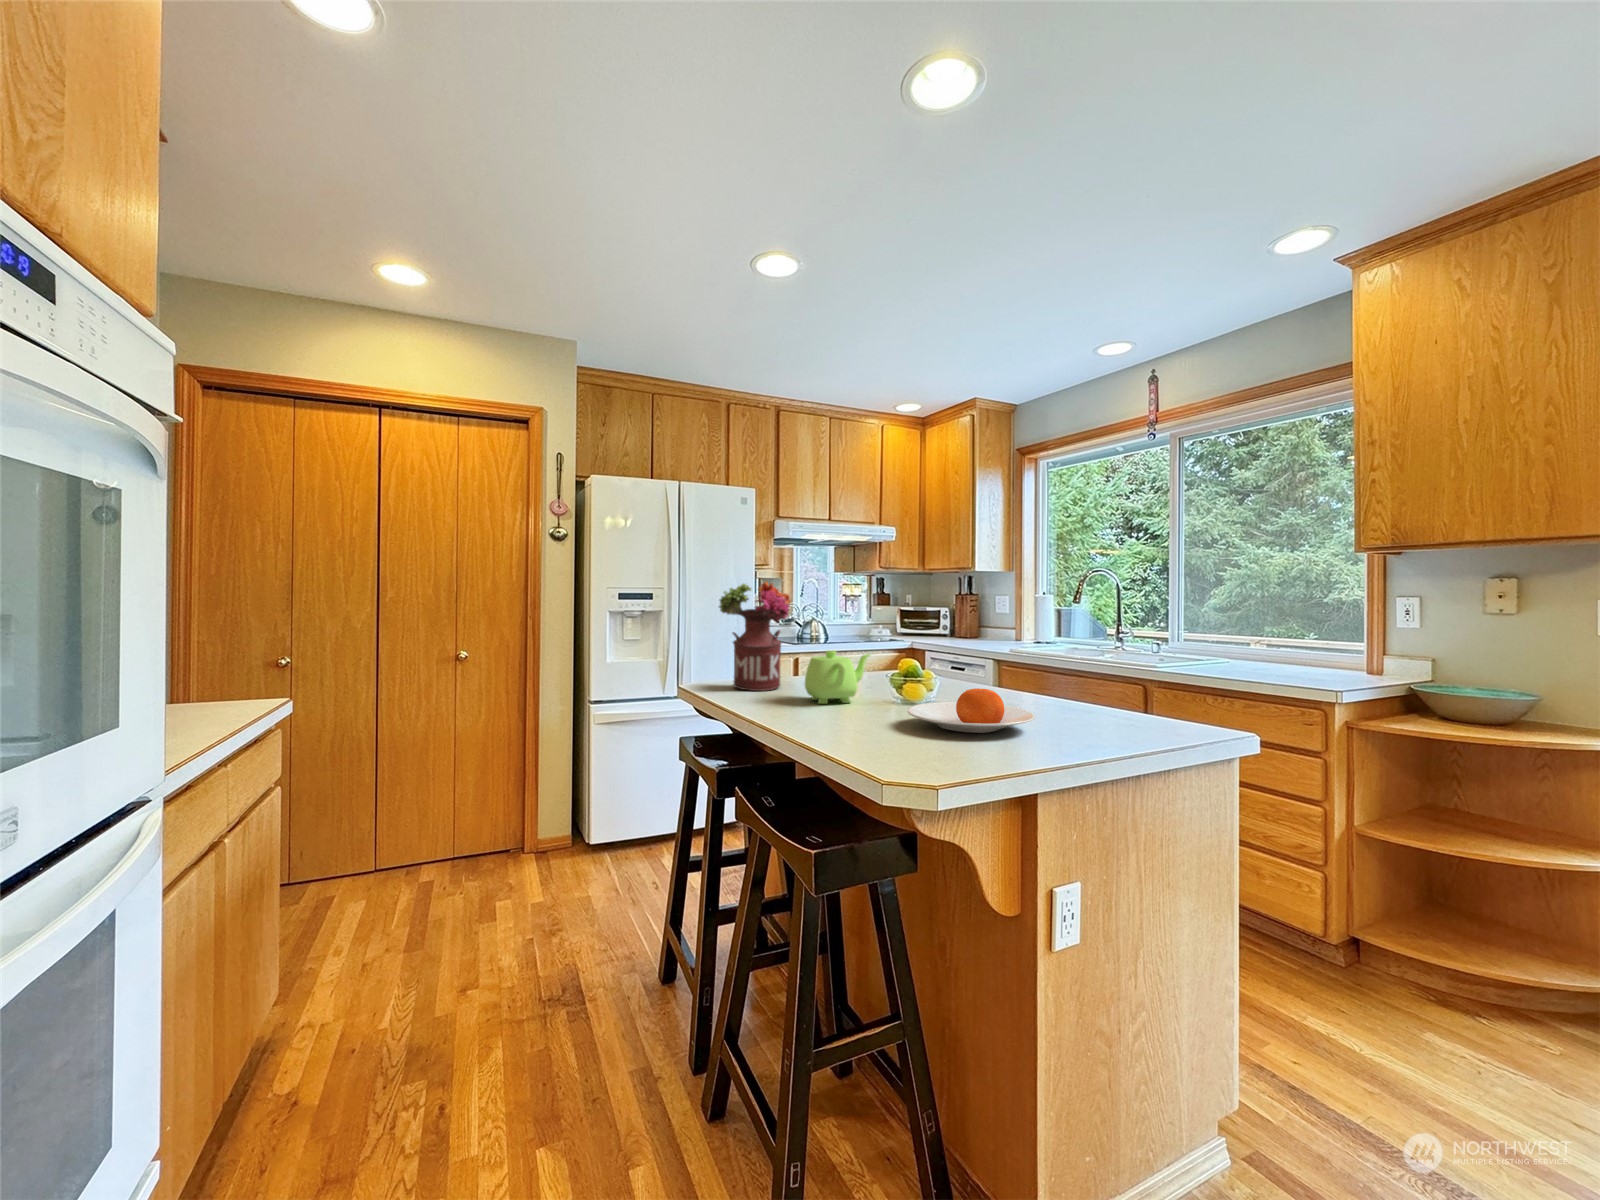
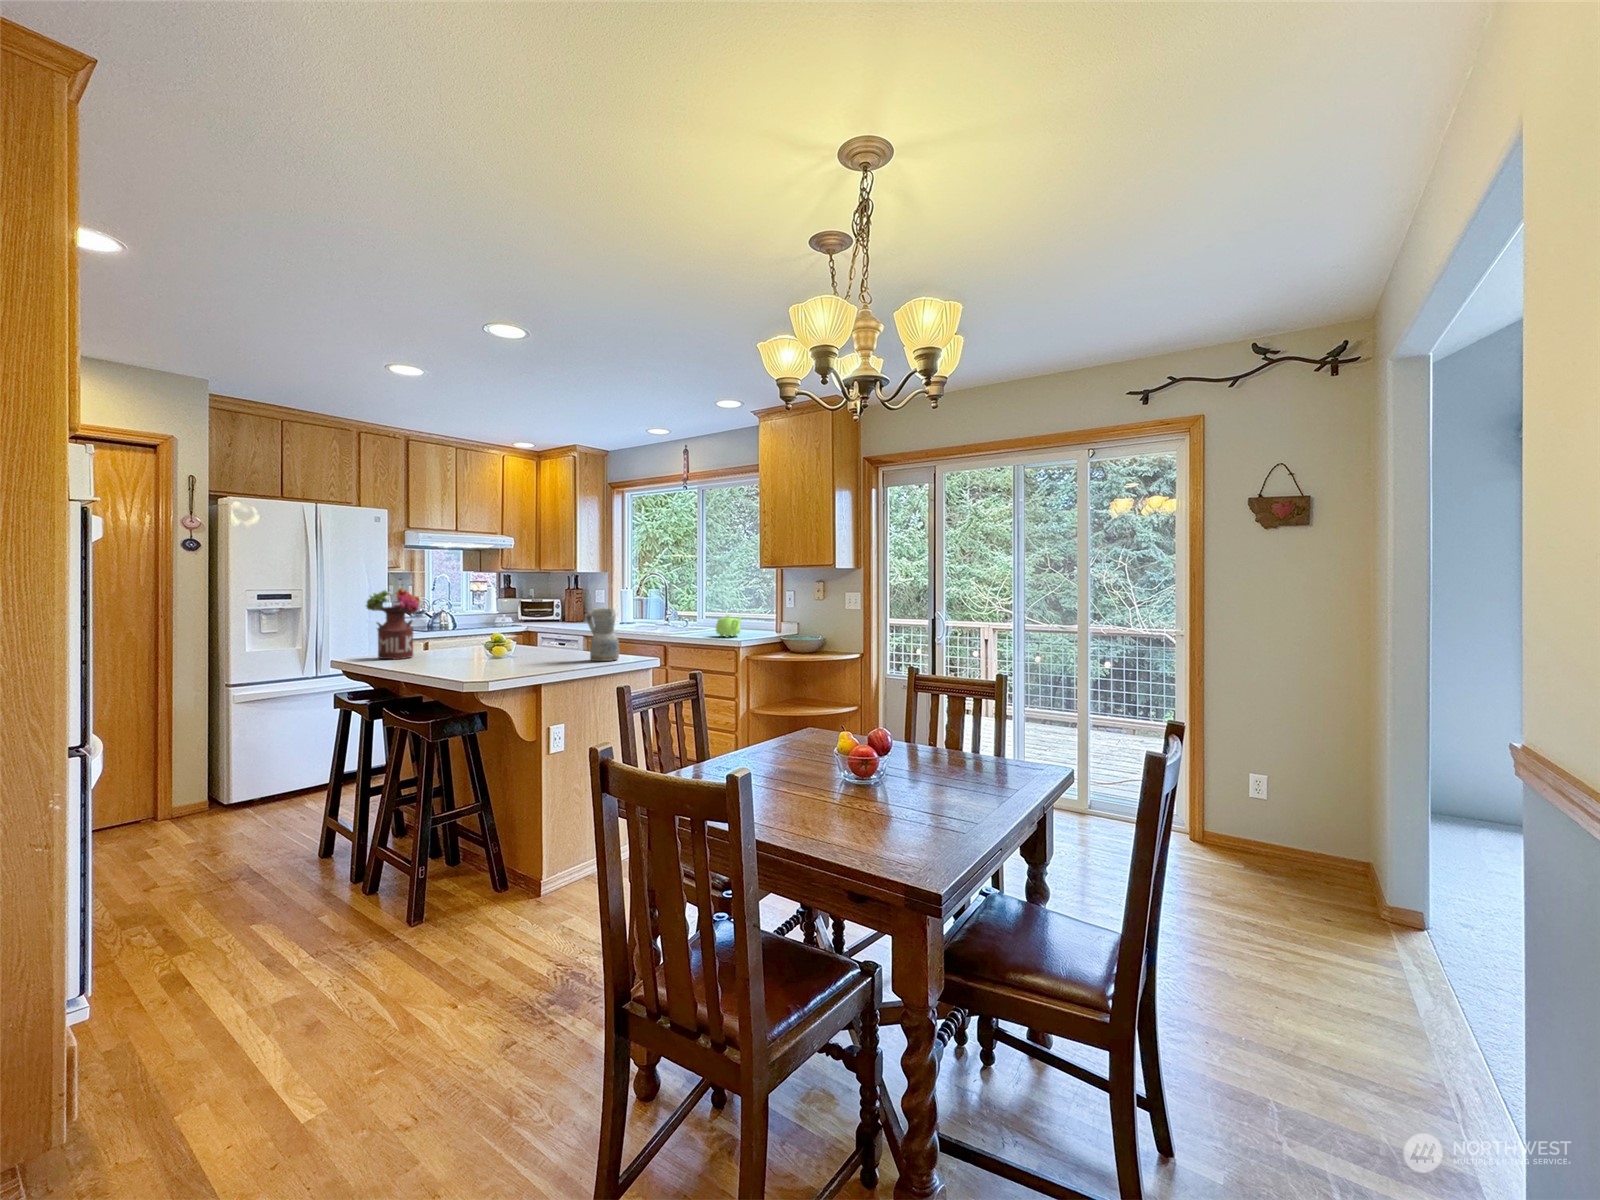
ceramic pitcher: none [1082,616,1159,729] -> present [586,608,619,661]
teapot: present [805,650,870,704] -> present [716,615,741,637]
plate: present [907,688,1035,733] -> none [489,646,556,667]

